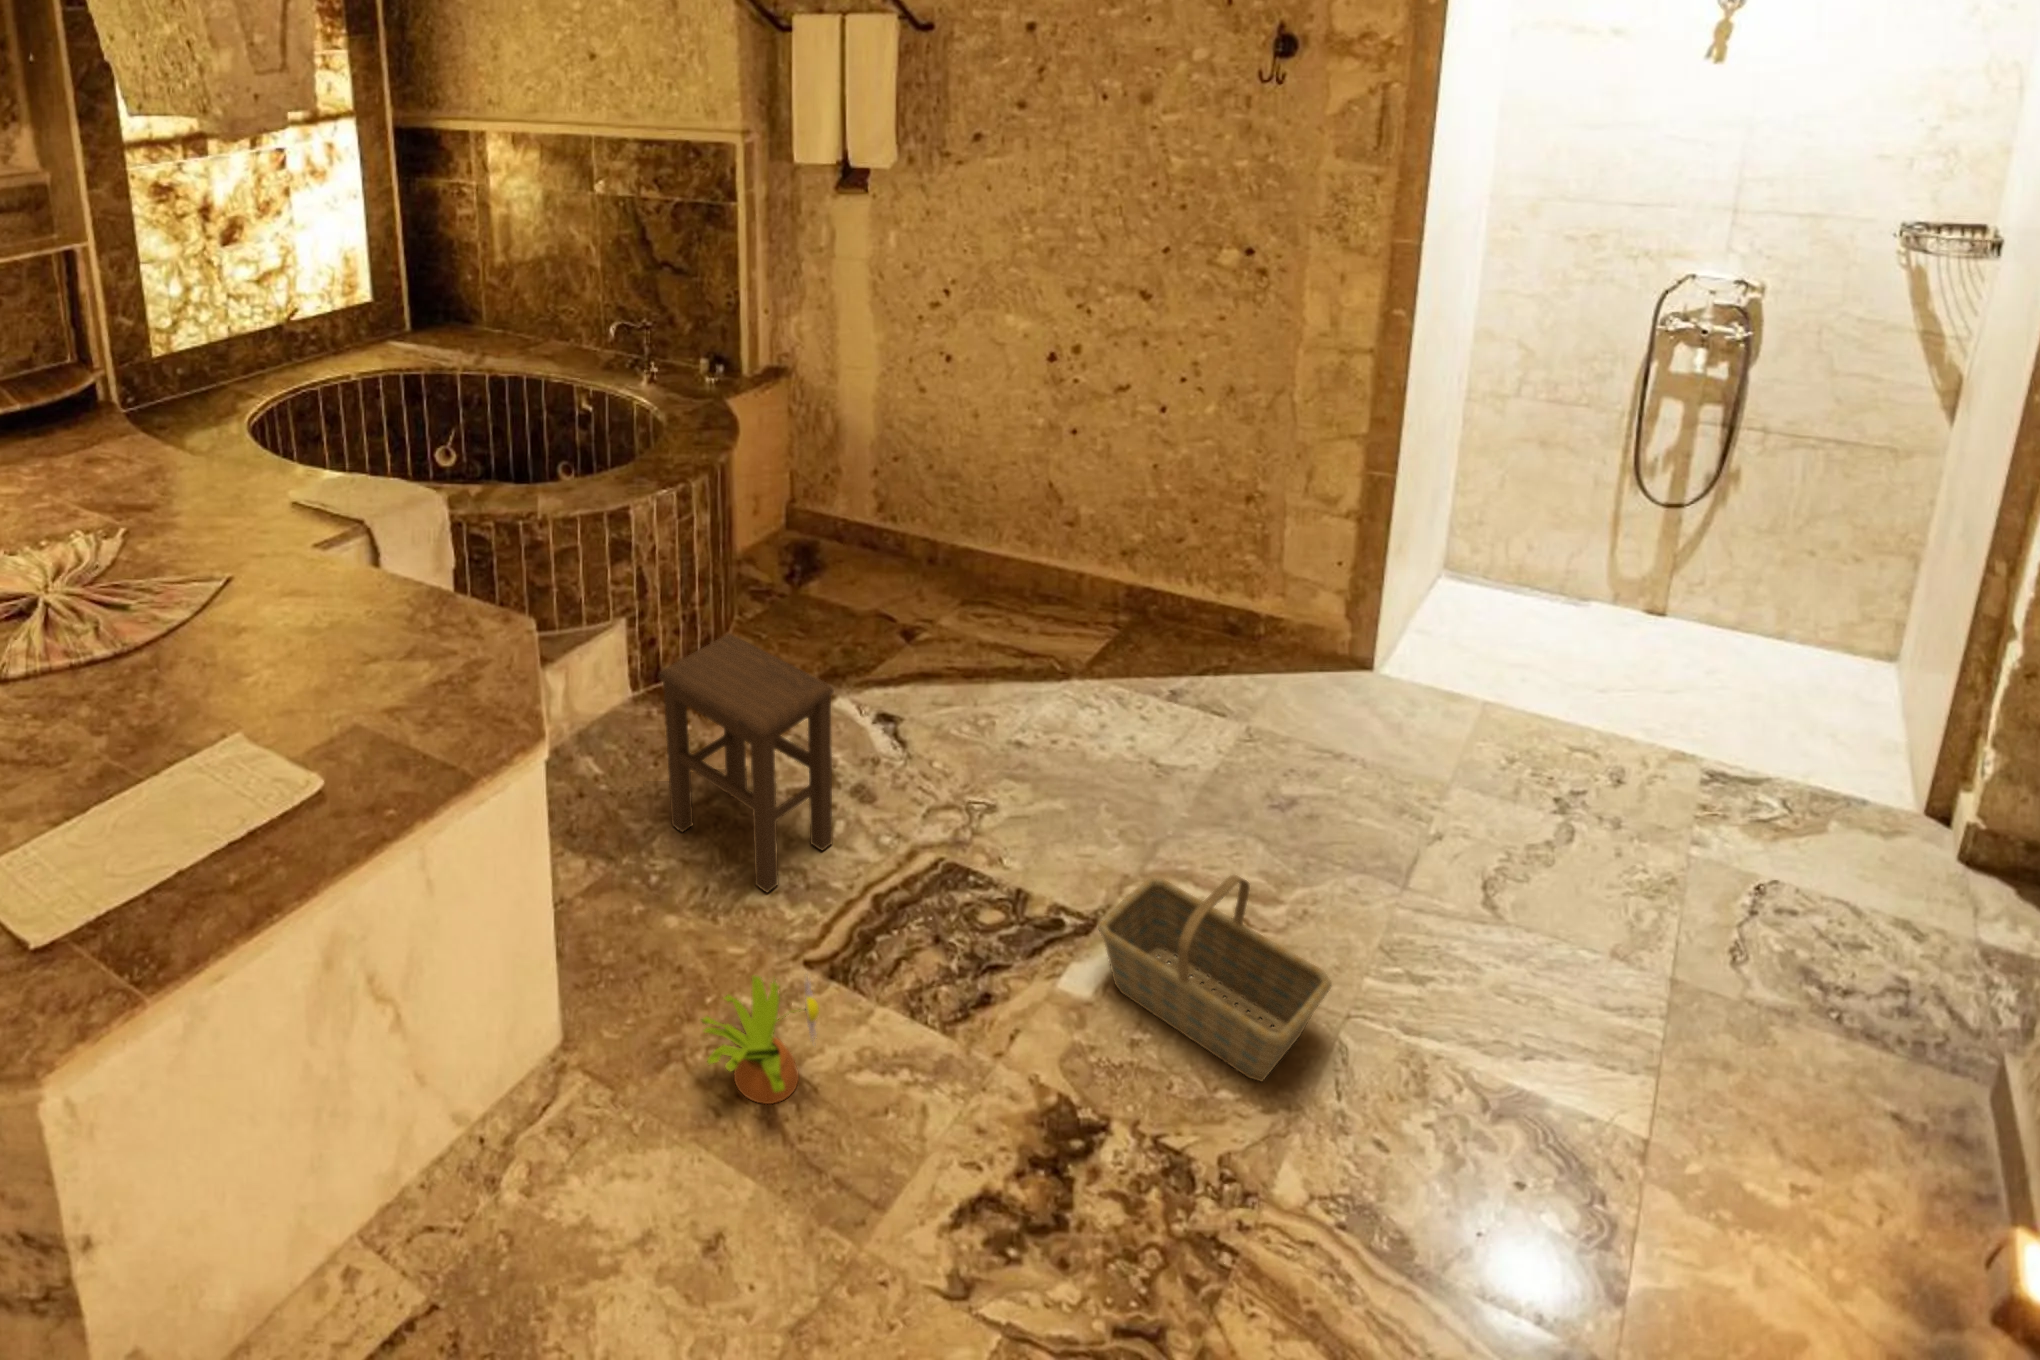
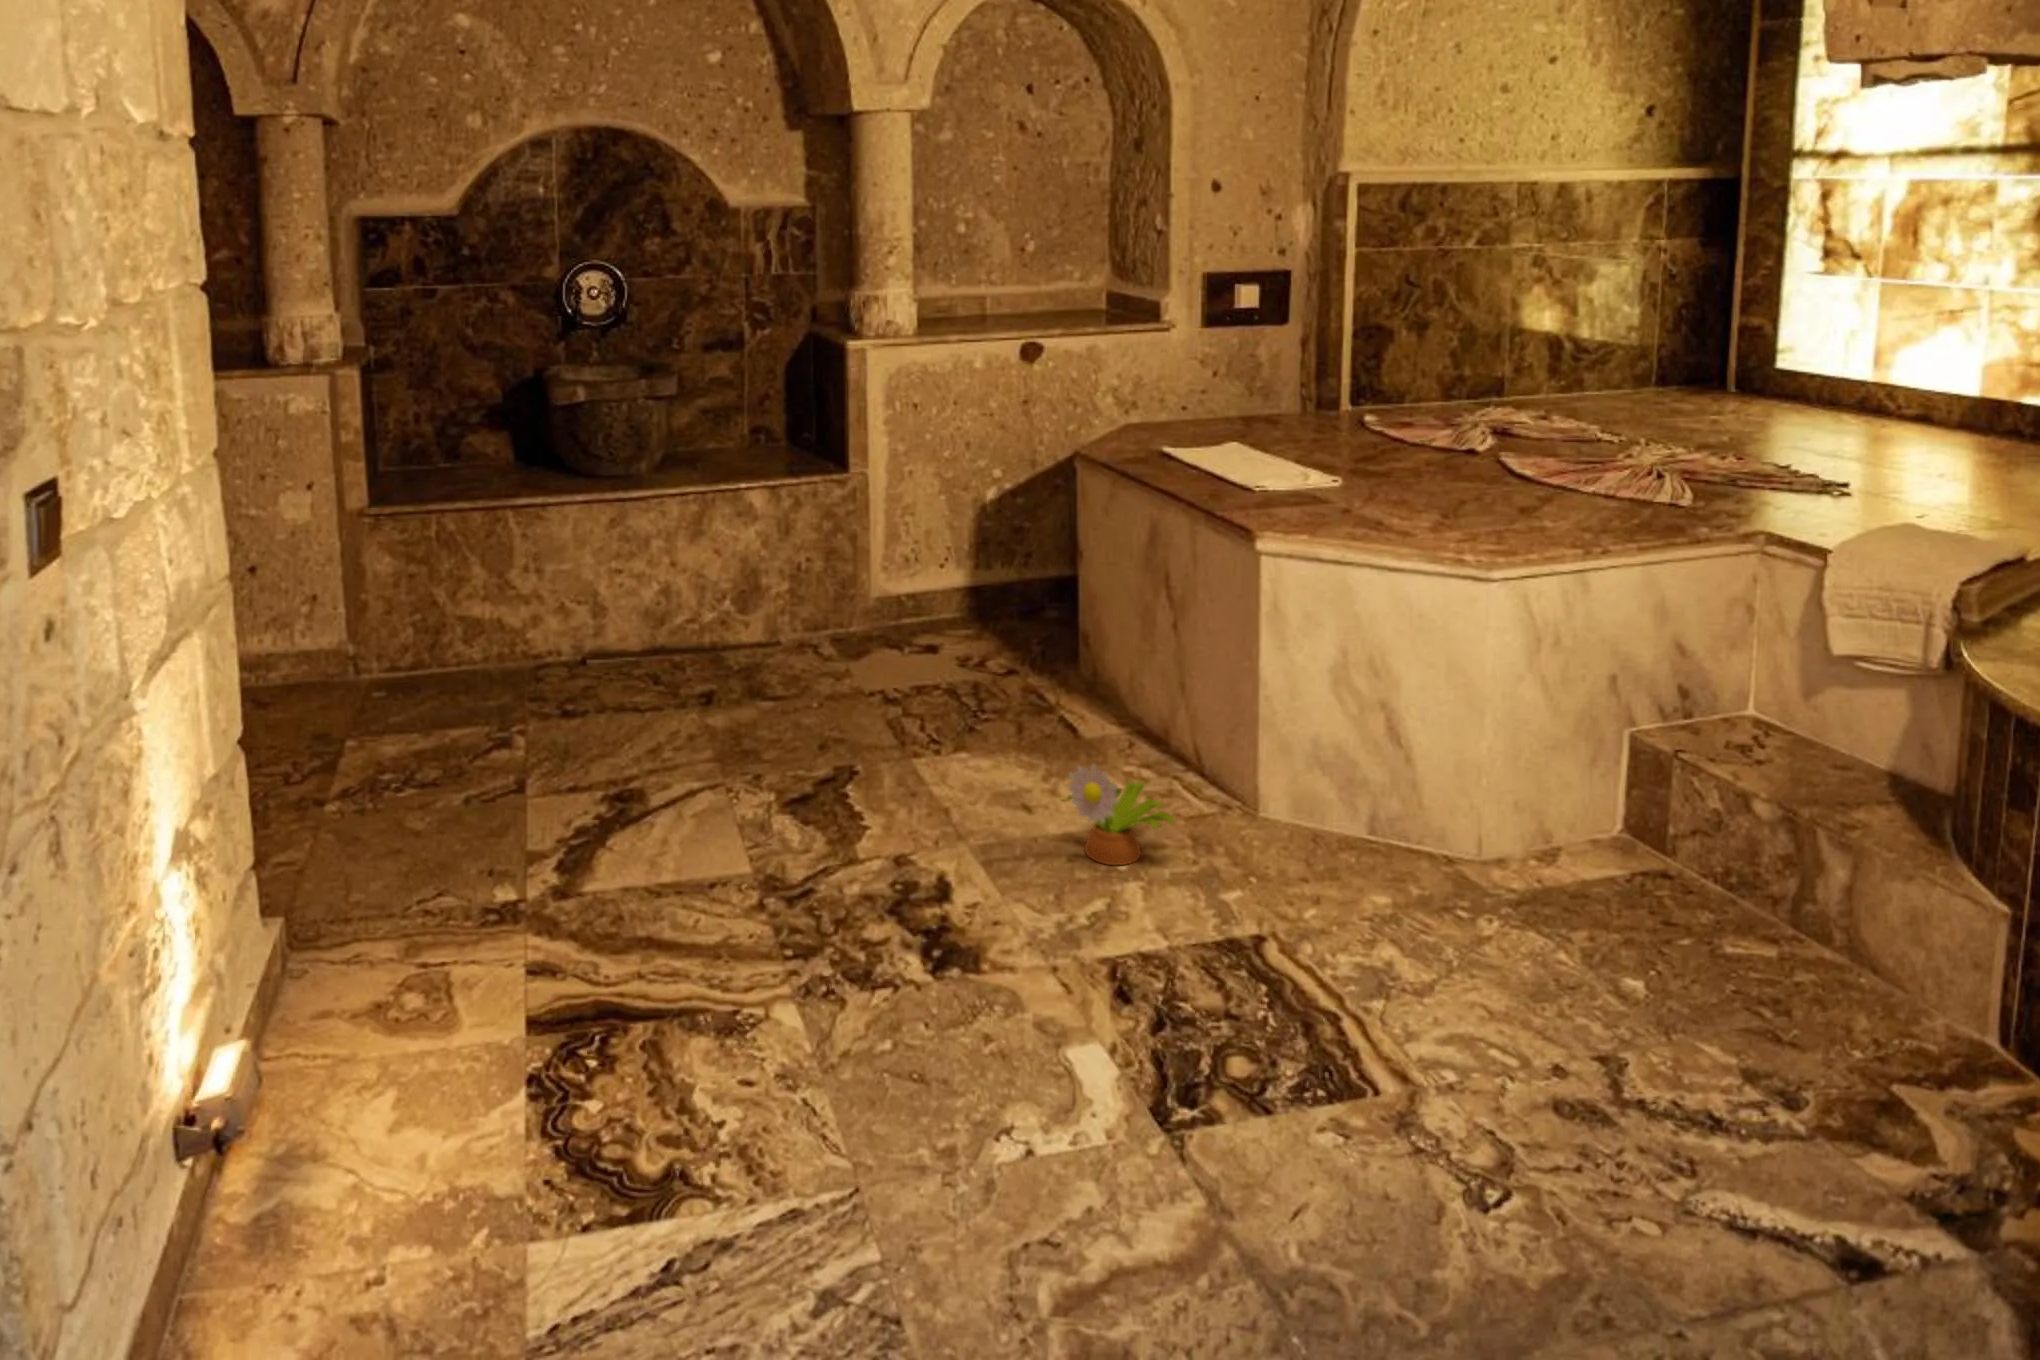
stool: present [658,634,834,892] -> none [1321,698,1564,986]
basket: present [1098,875,1332,1081] -> none [840,910,1083,1131]

